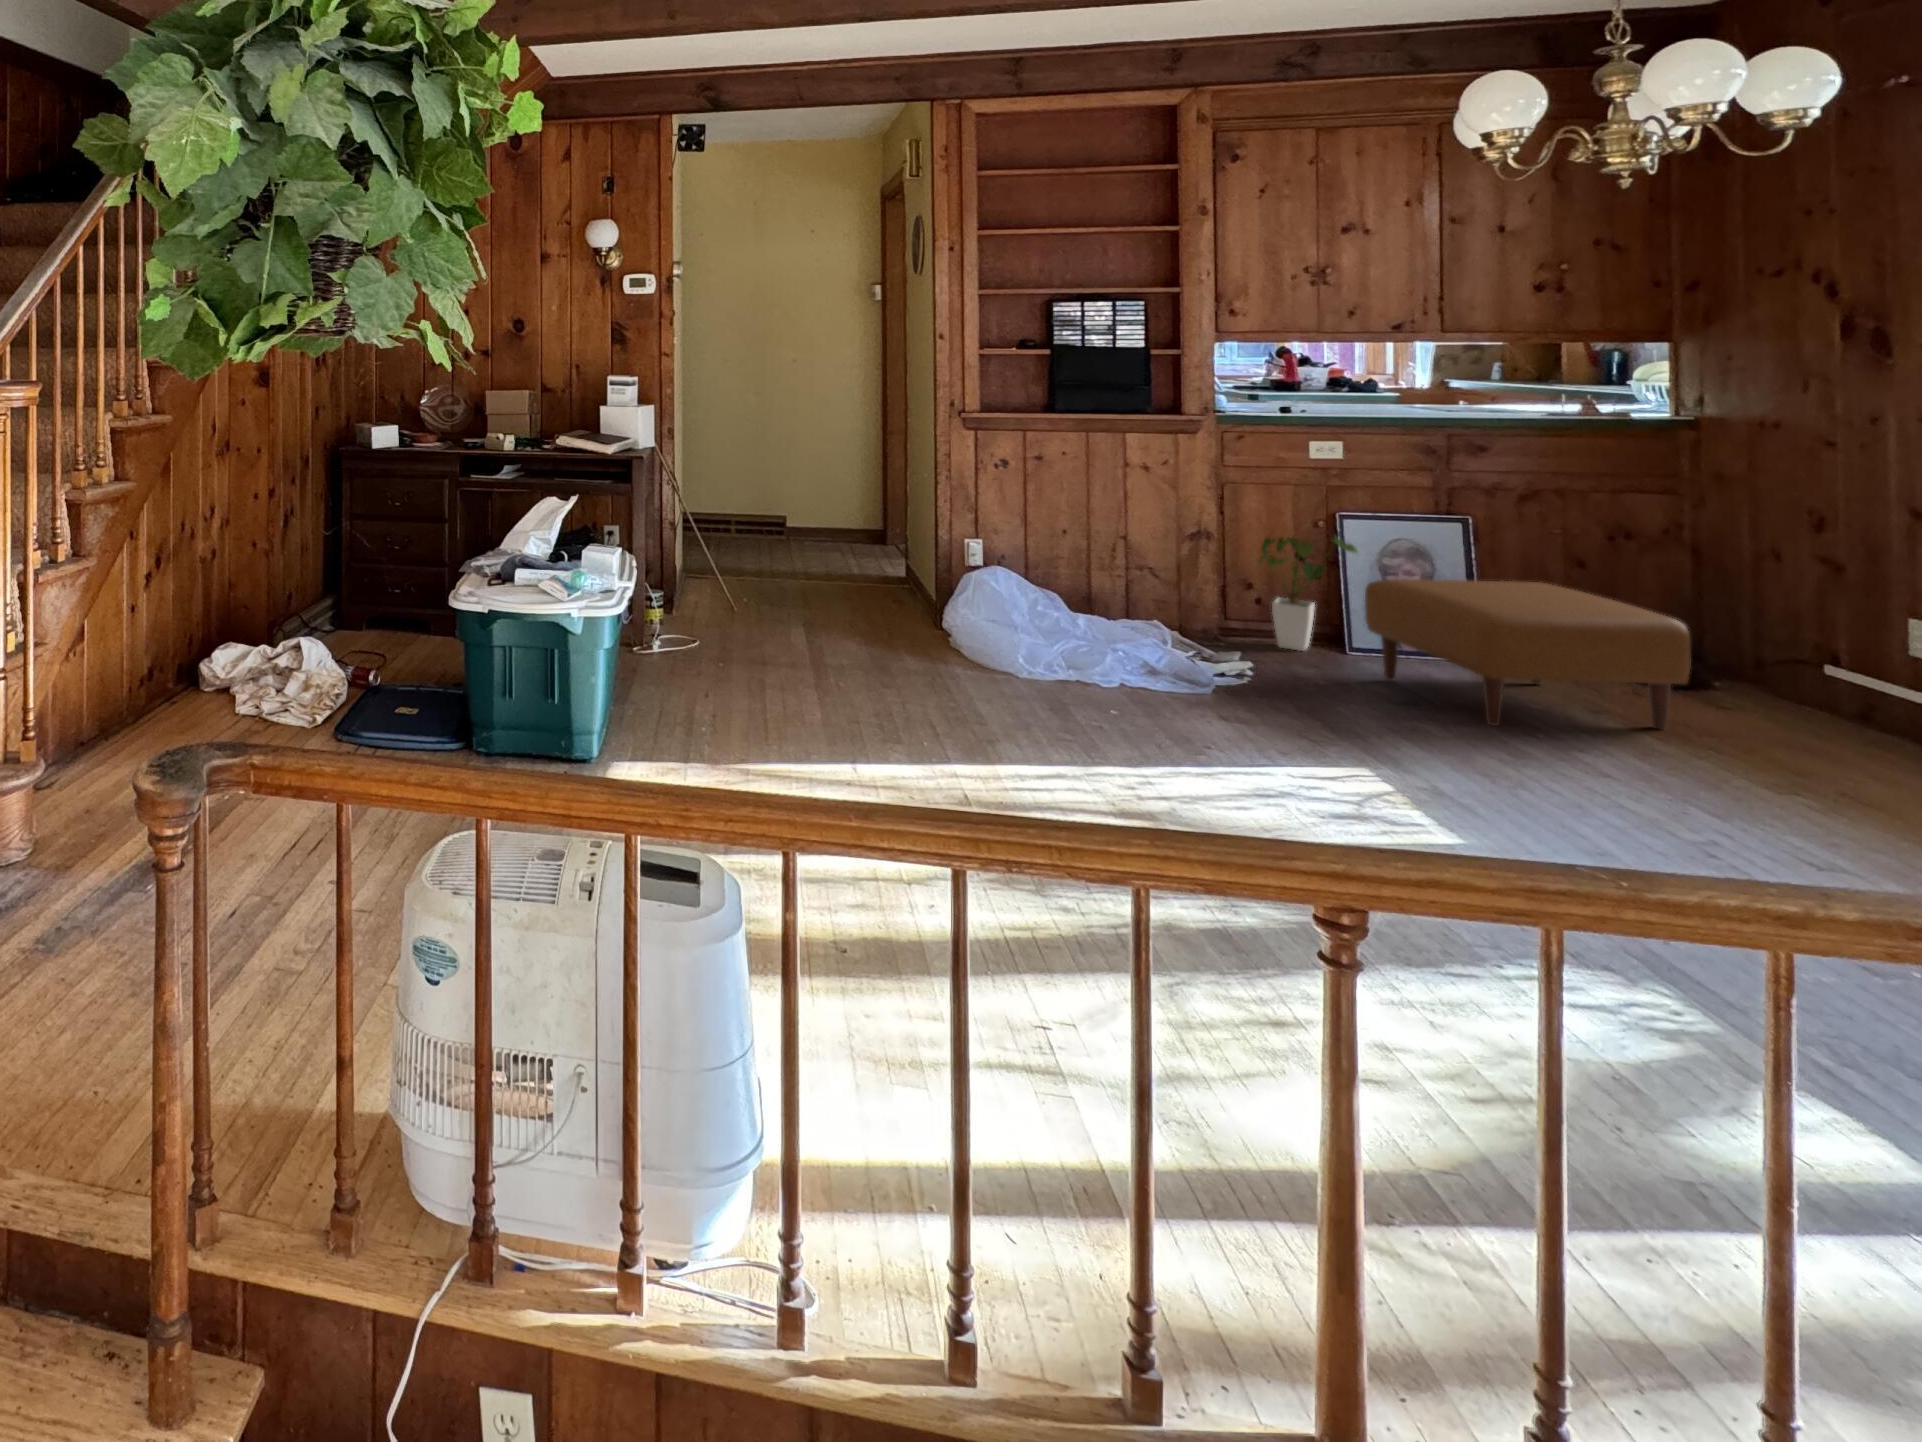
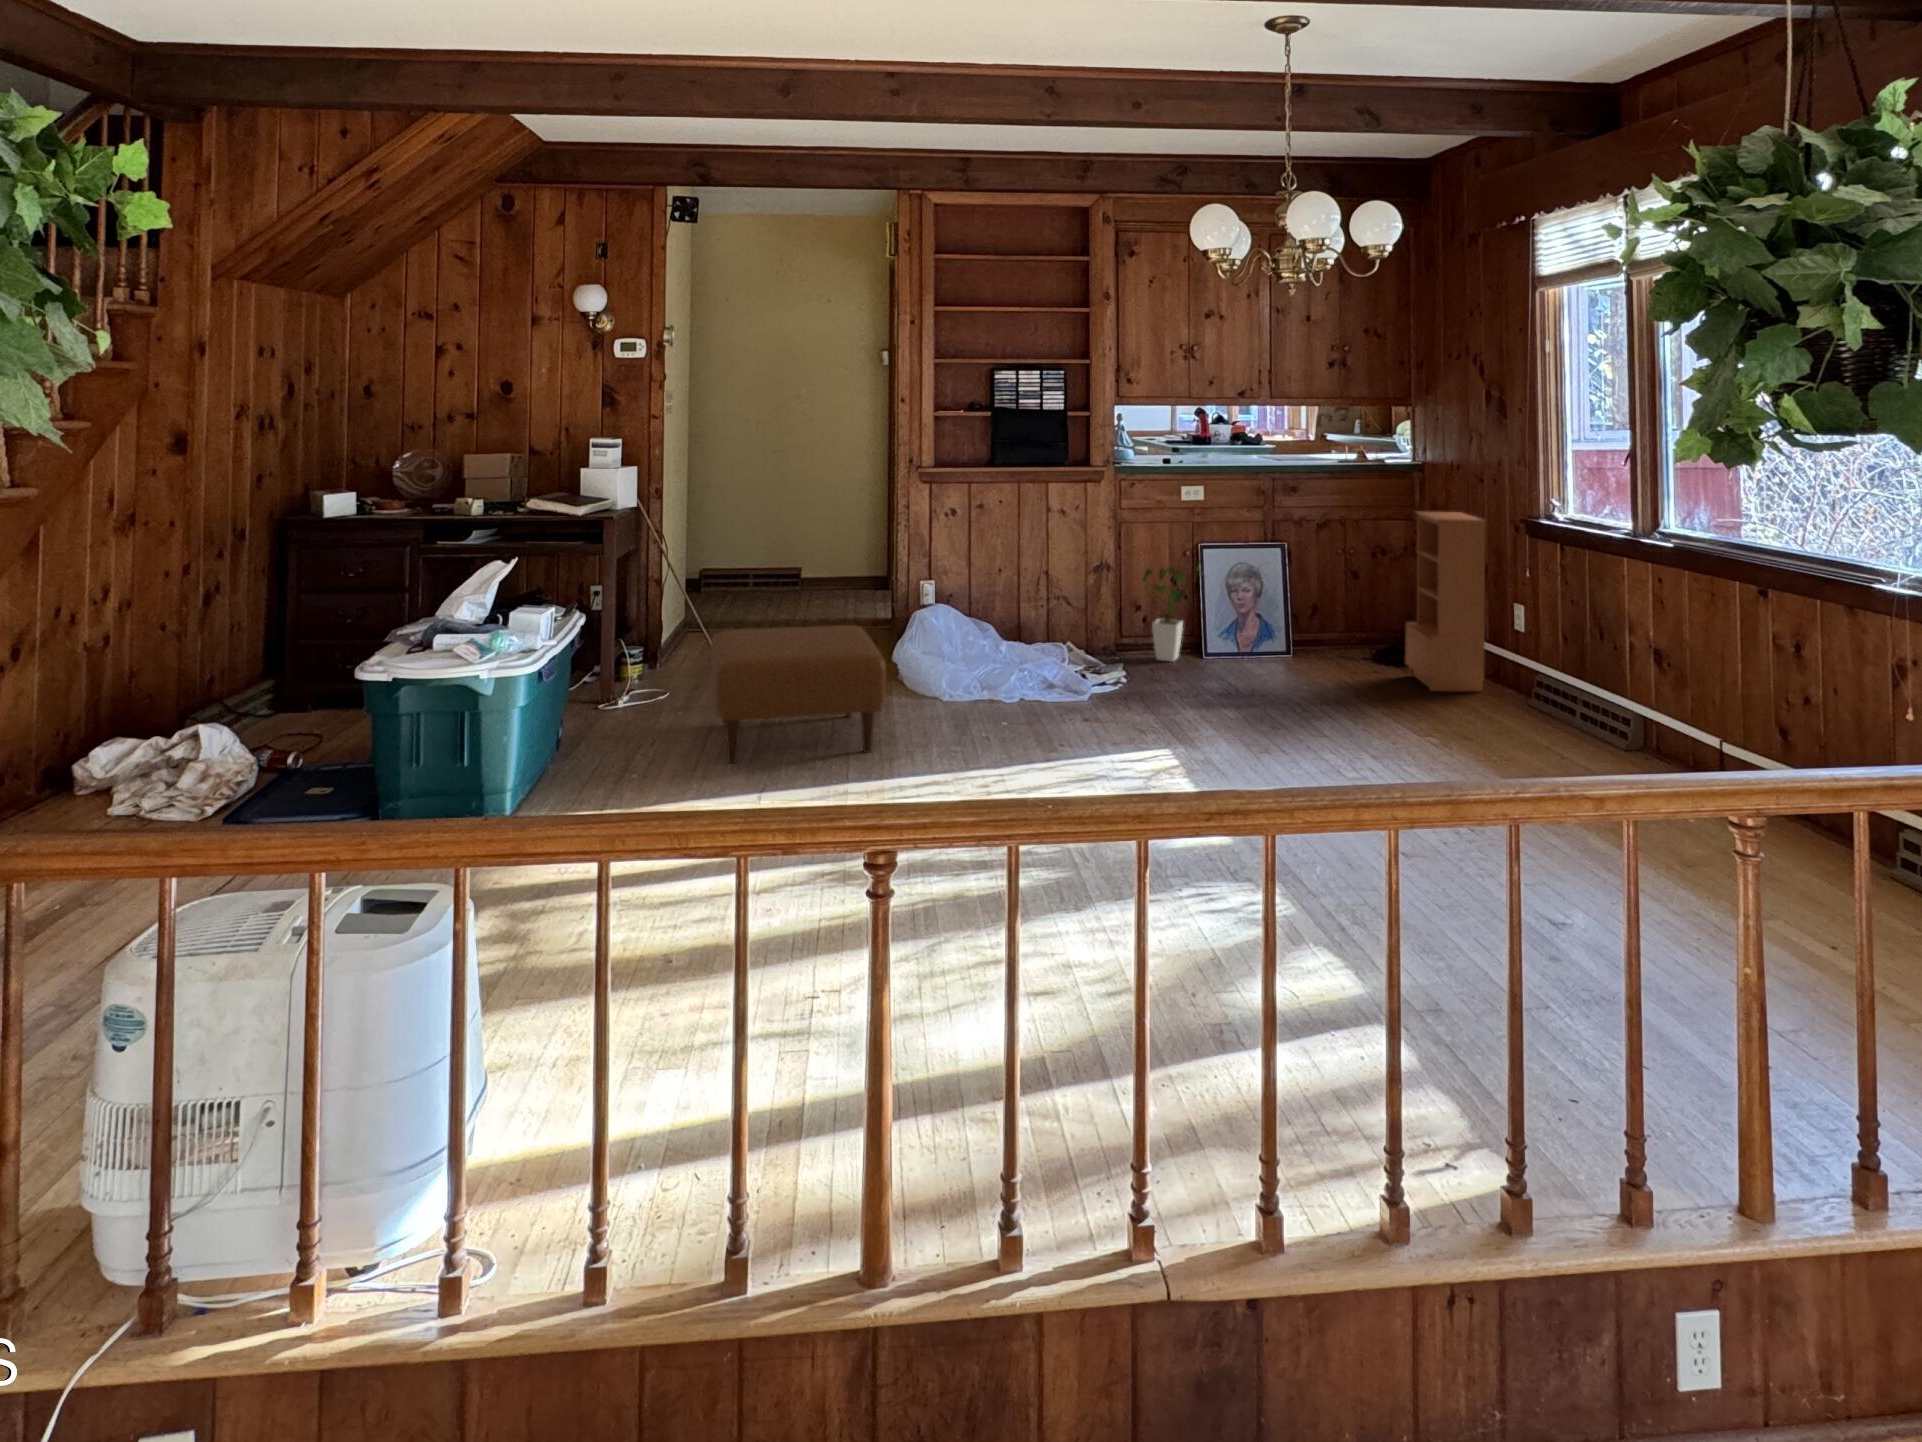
bookcase: none [1687,479,1847,731] -> present [1405,512,1486,691]
ottoman: present [1365,579,1690,730] -> present [711,625,886,763]

